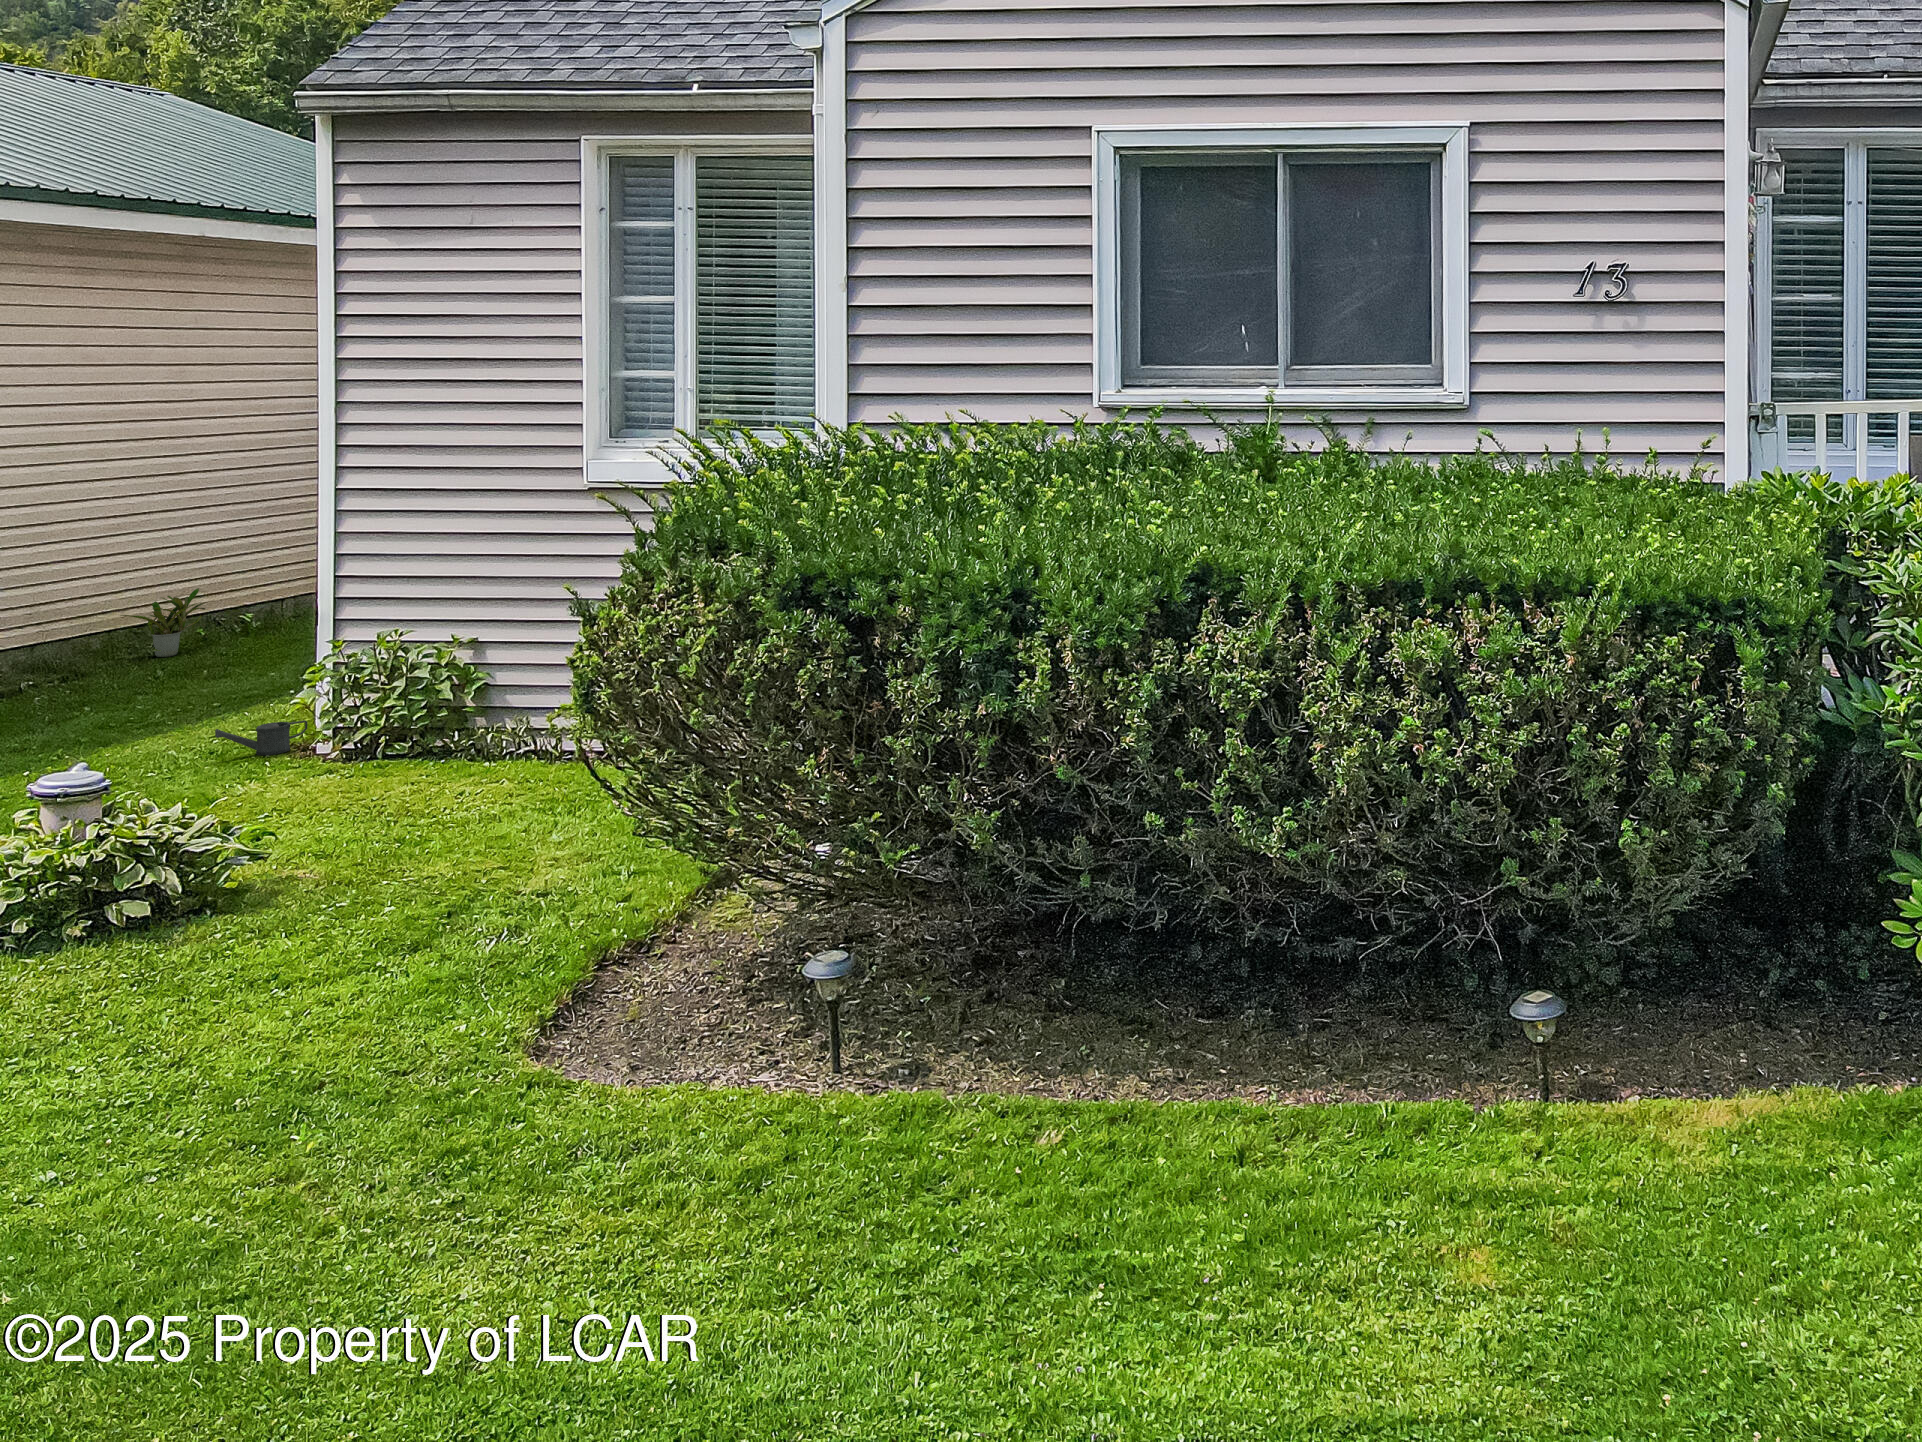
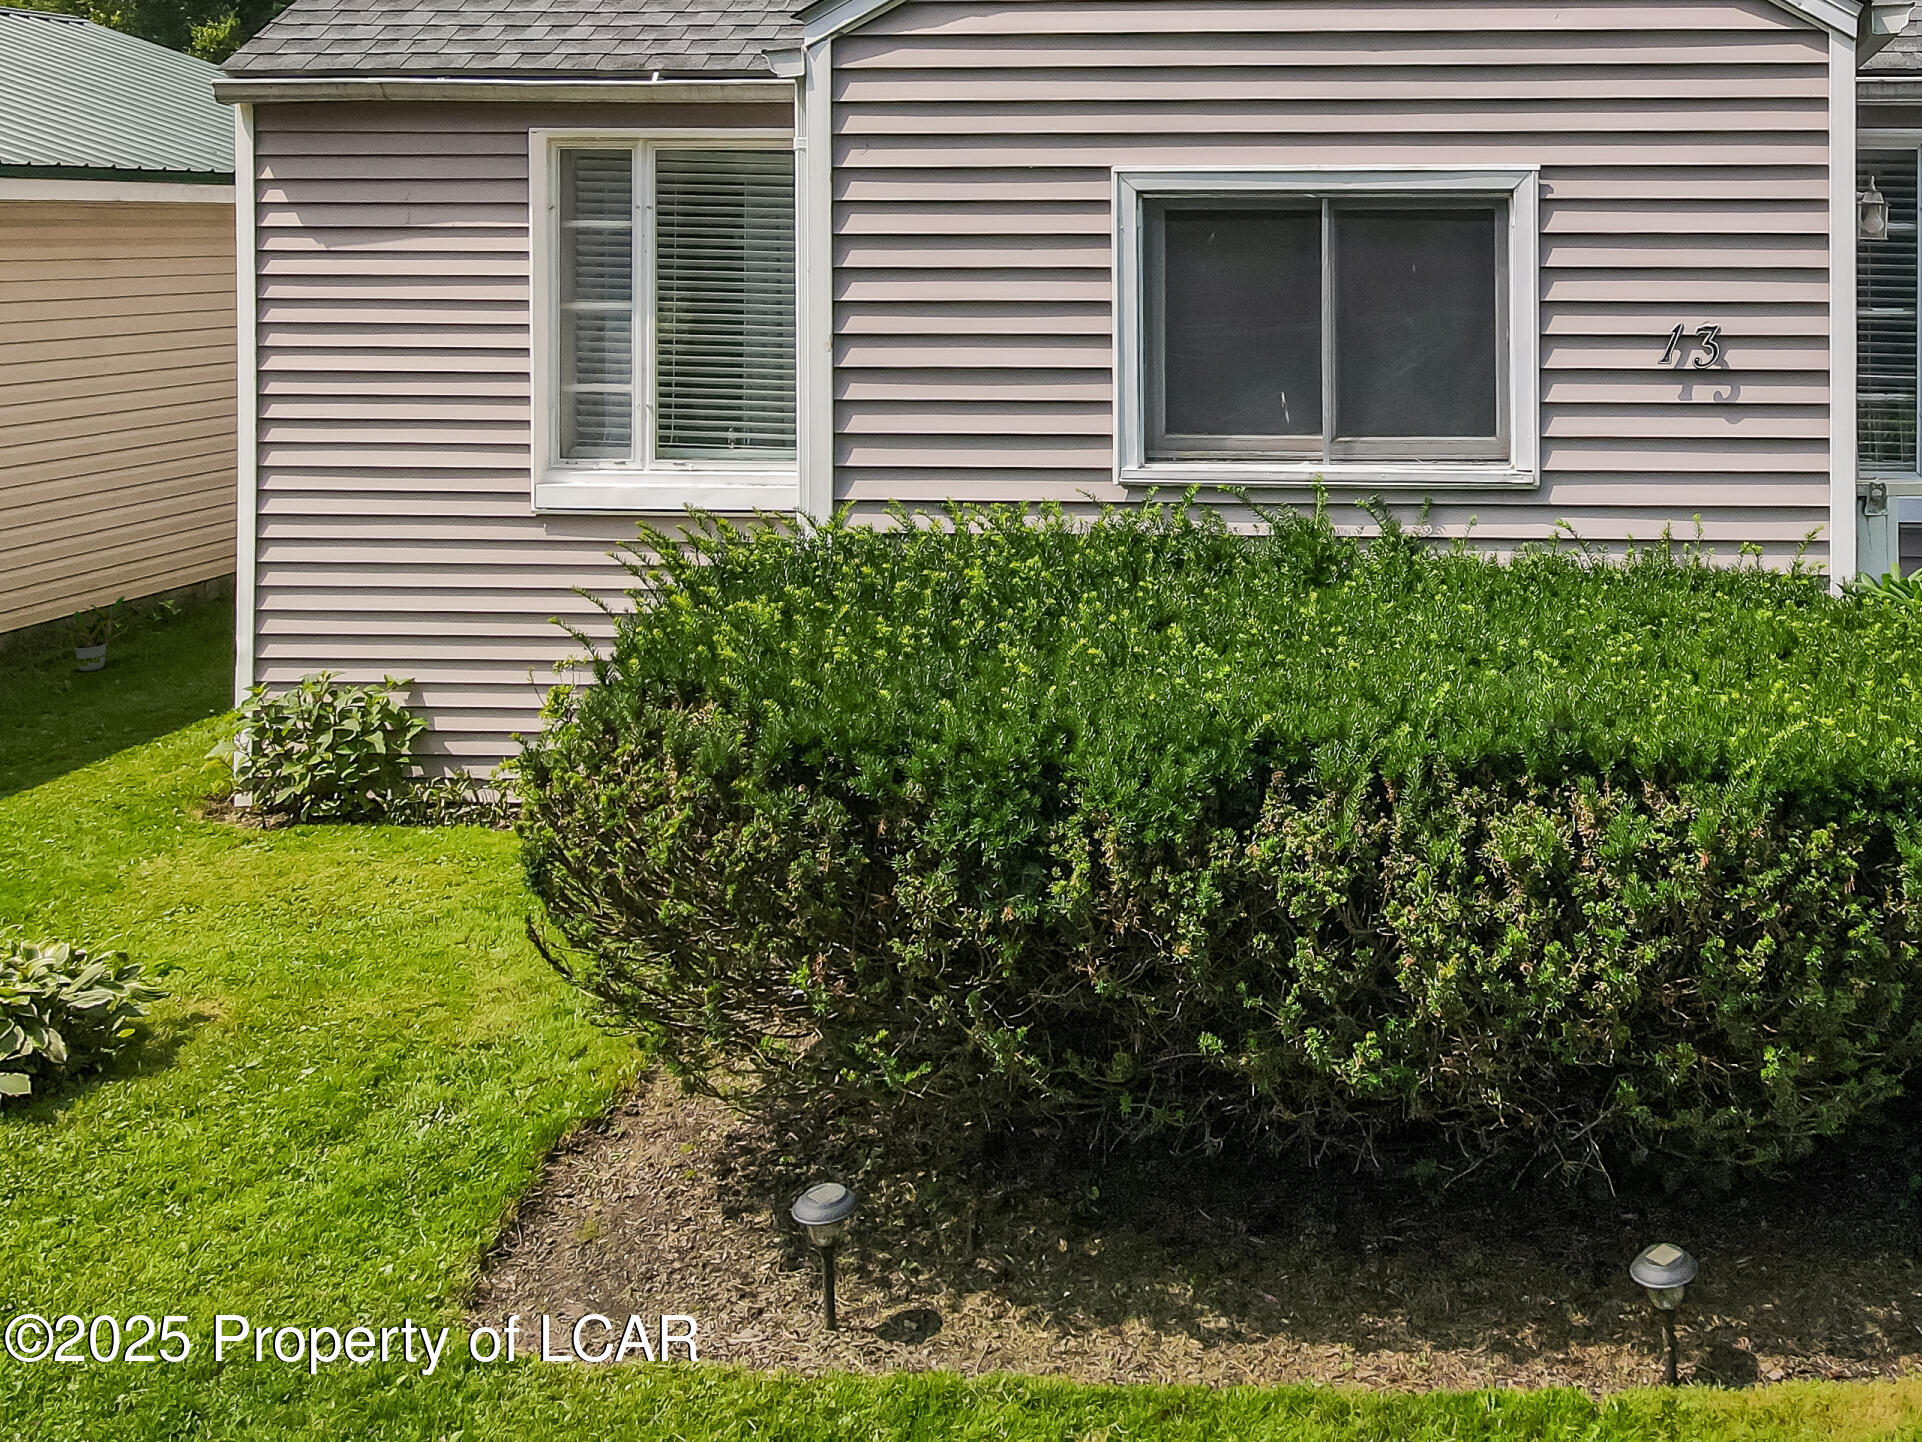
watering can: present [215,720,307,755] -> none [130,774,235,815]

